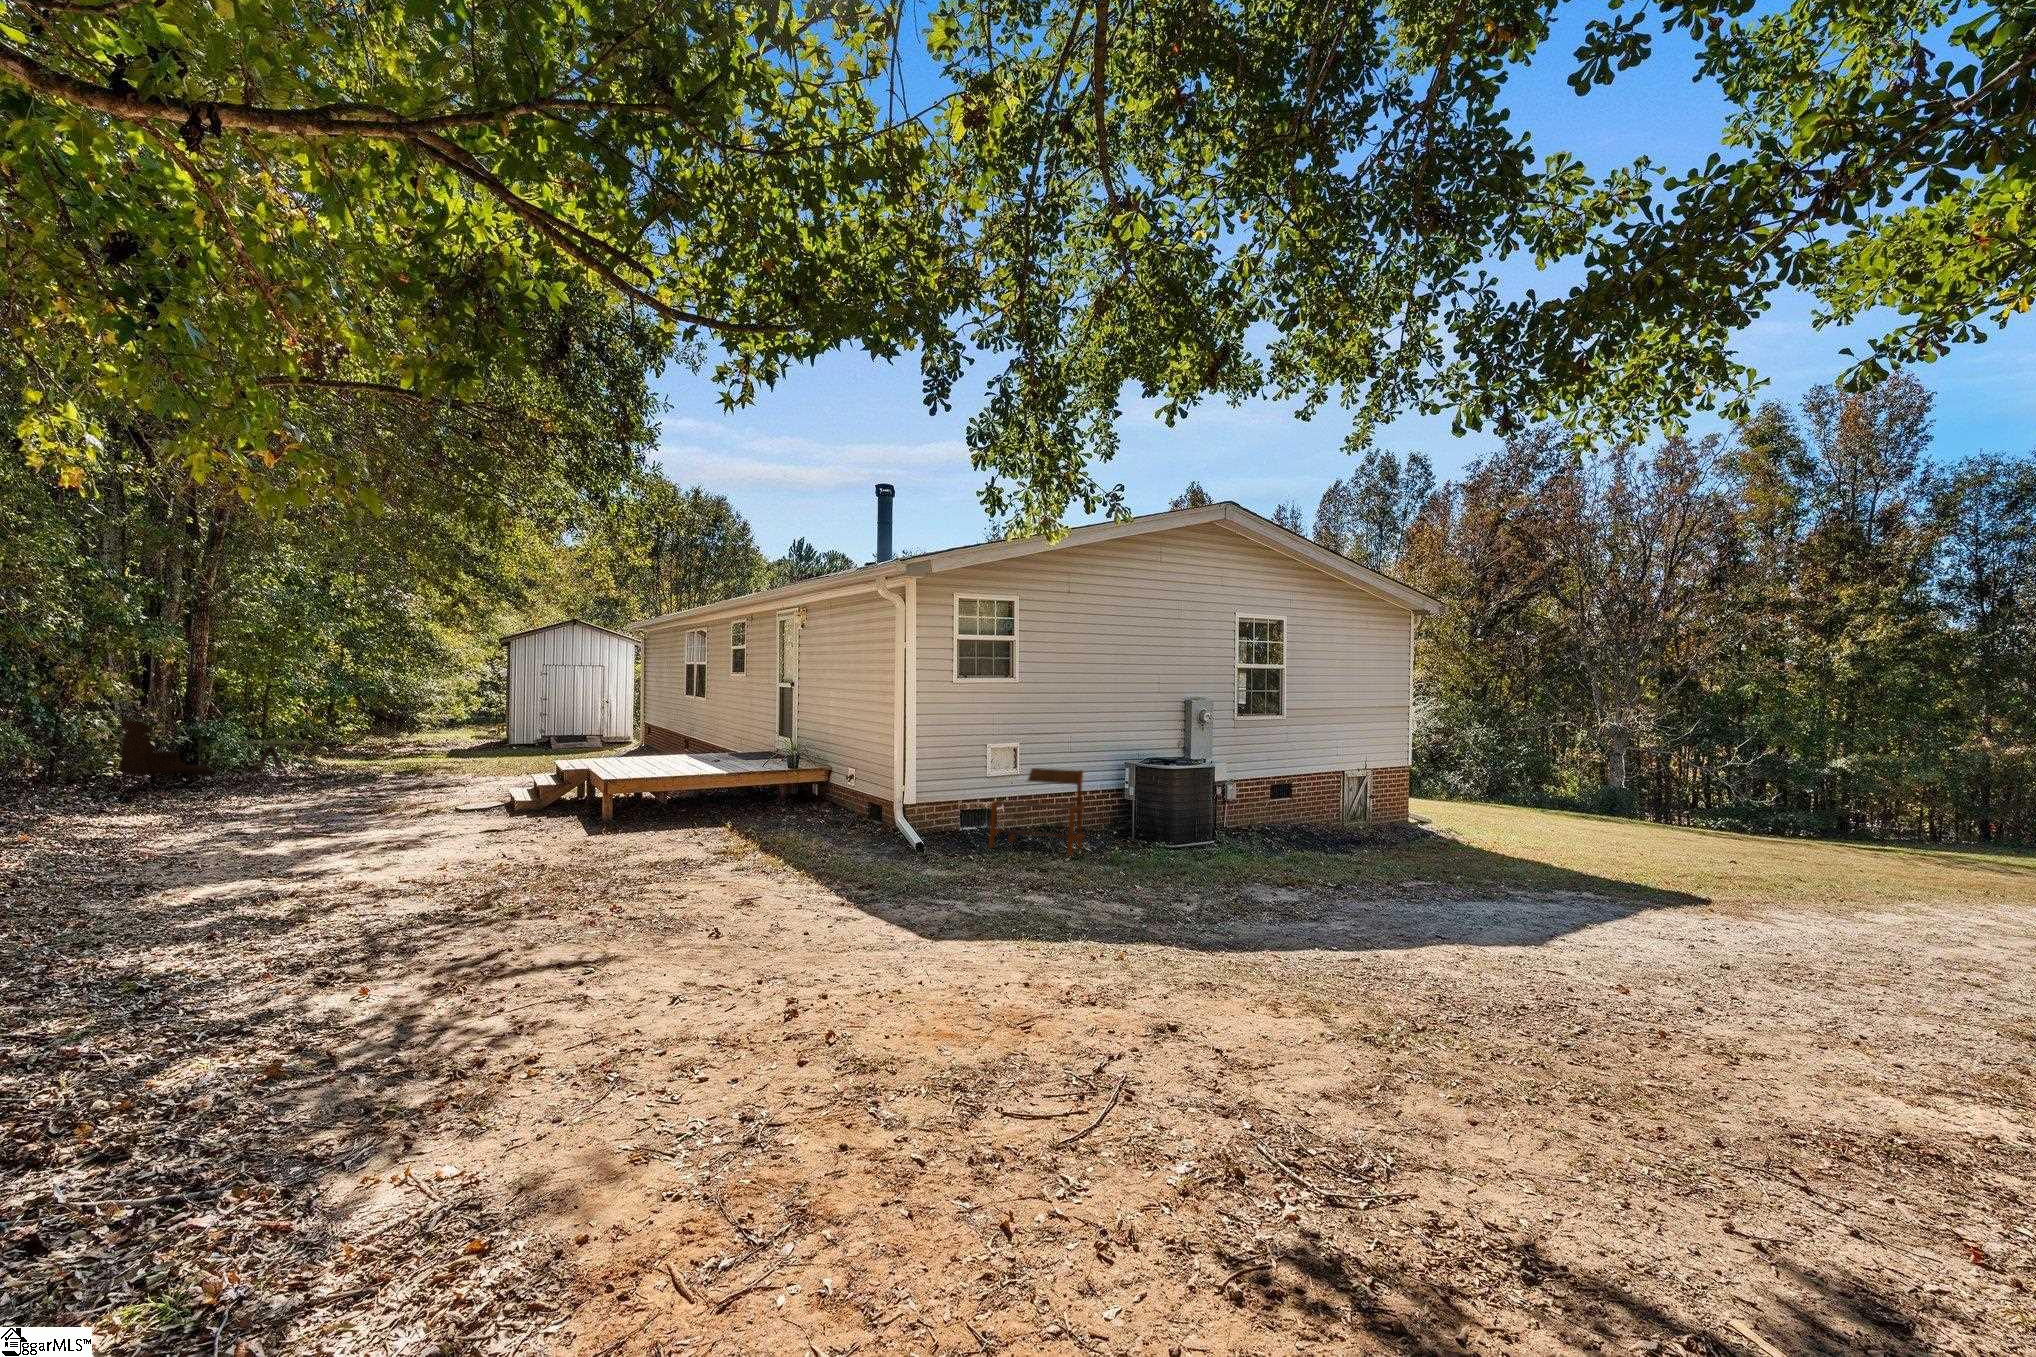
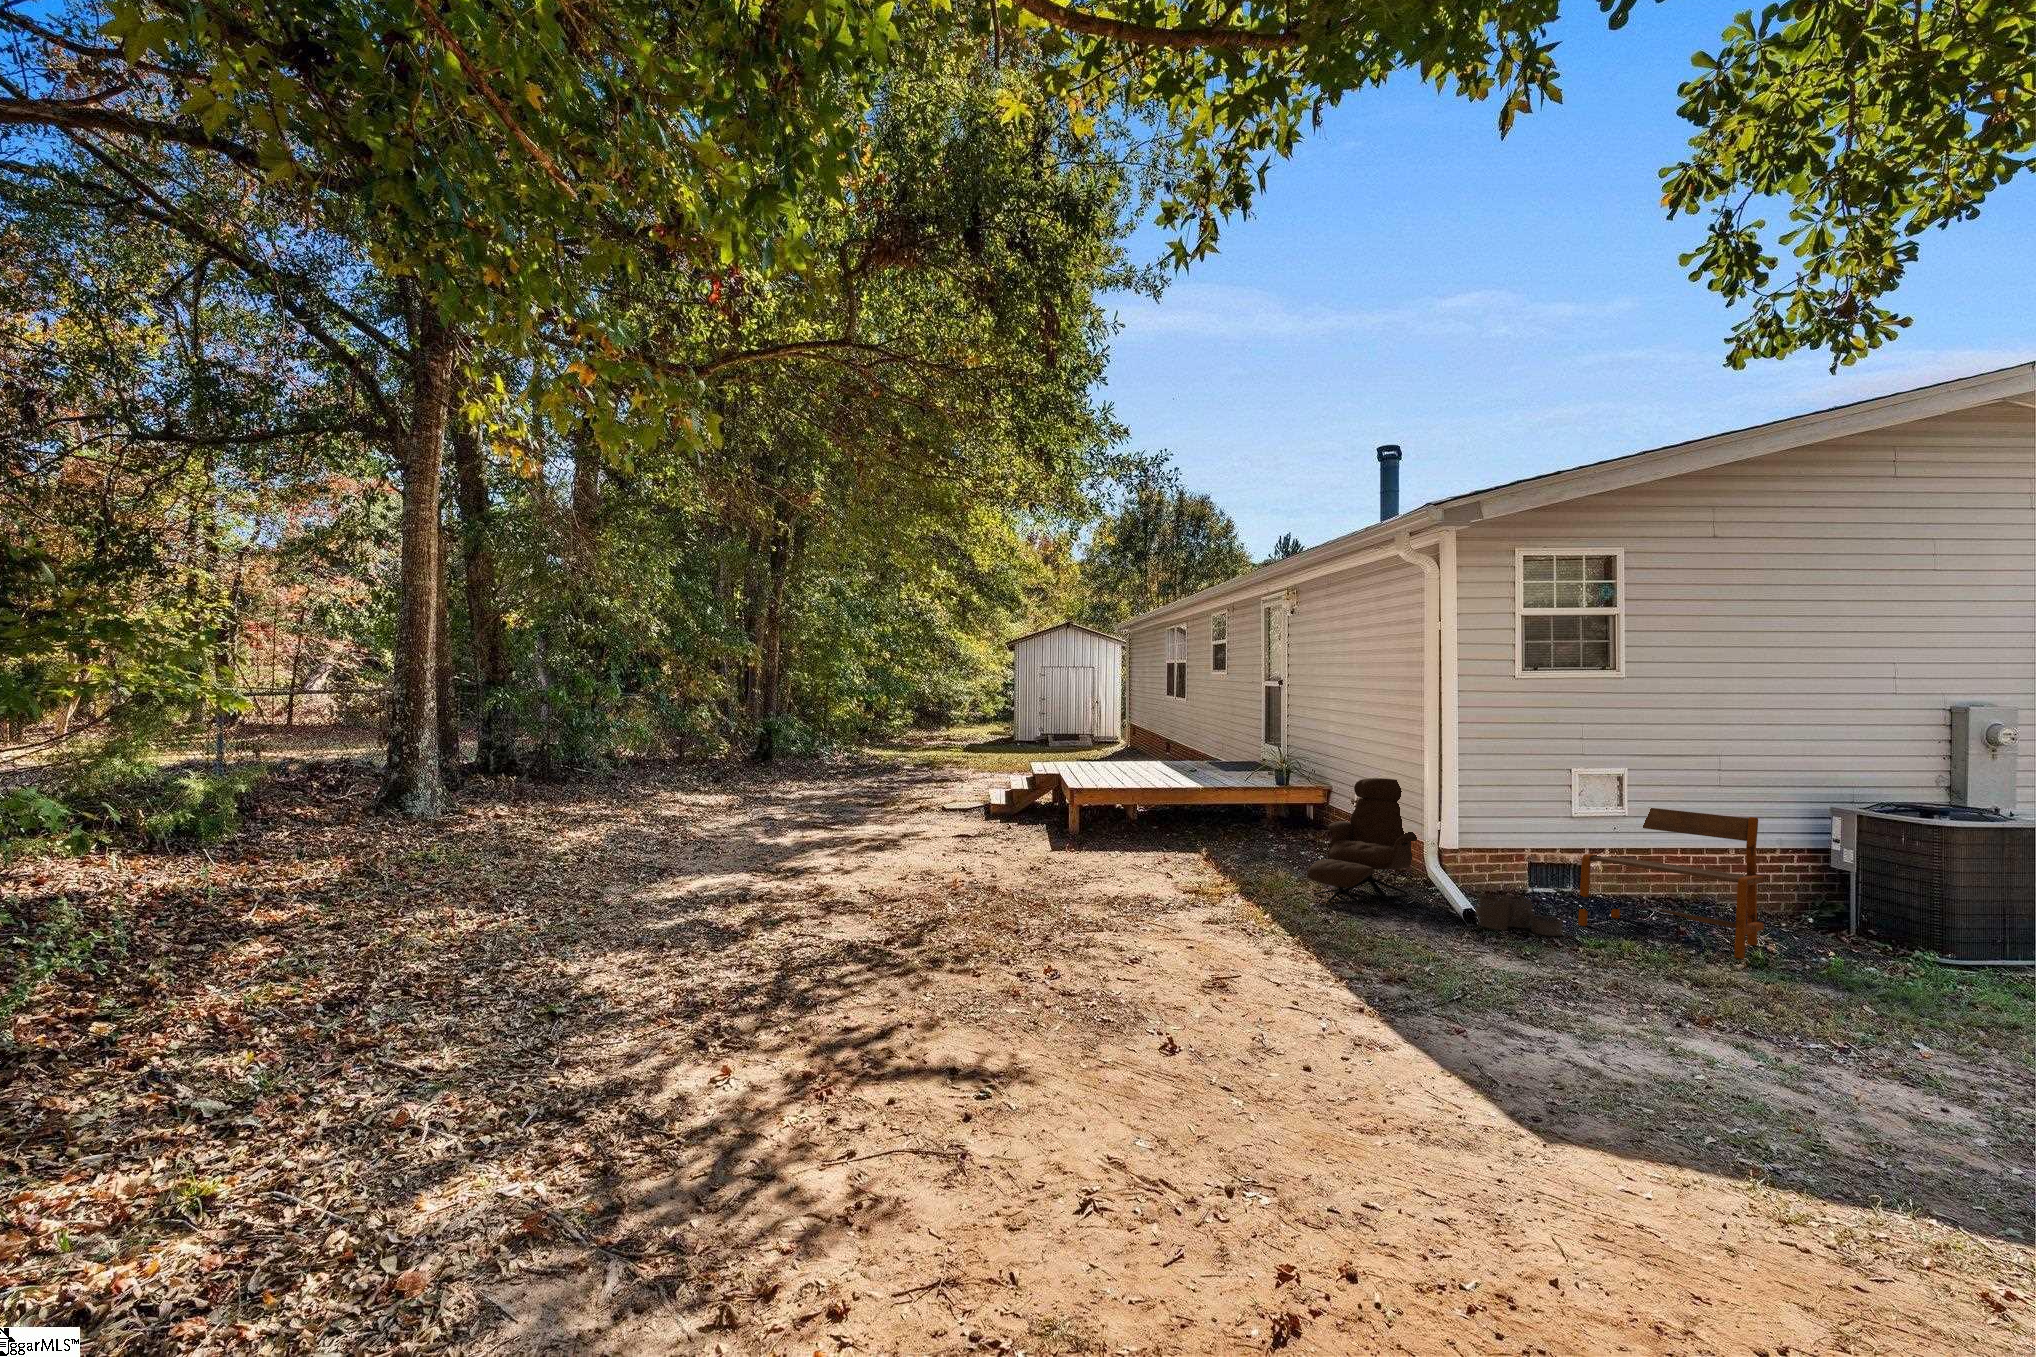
lounge chair: present [119,720,216,791] -> present [1307,778,1417,905]
round table: present [235,741,305,780] -> none [802,735,851,770]
woven basket: none [928,827,978,855] -> present [1476,893,1562,936]

